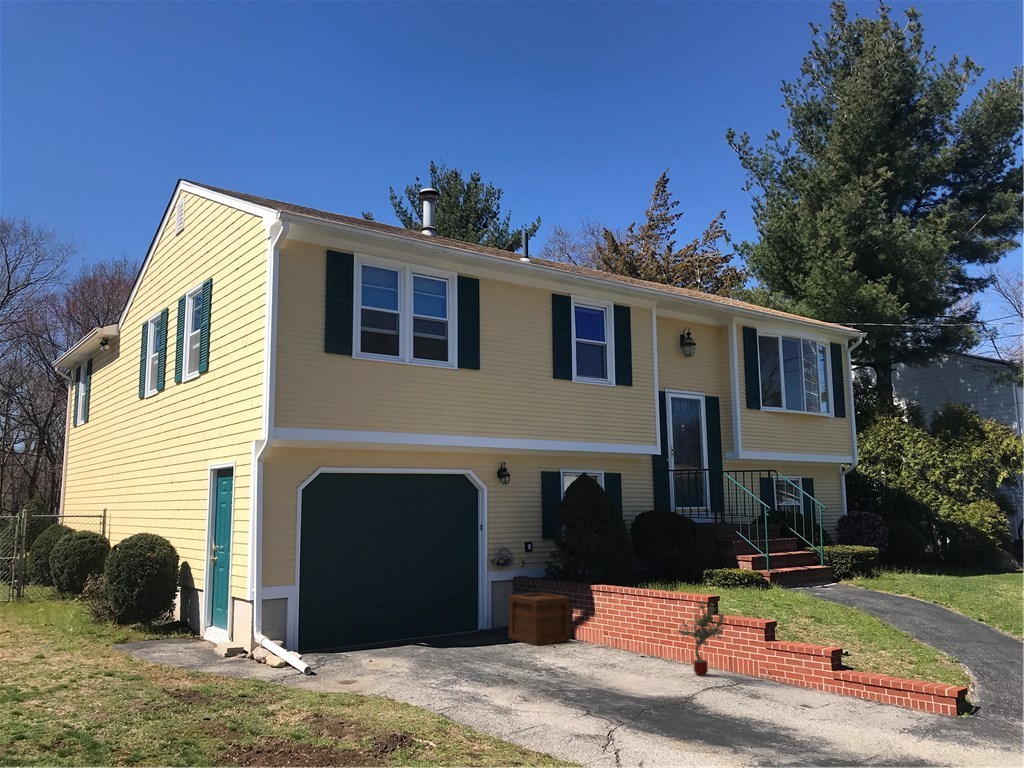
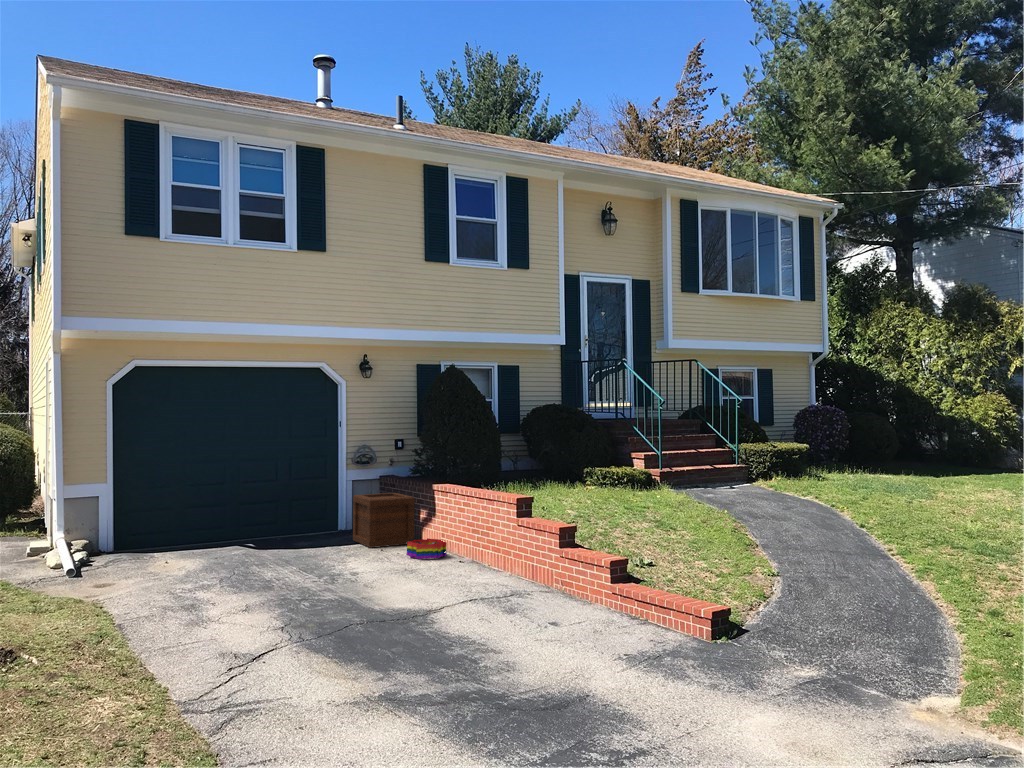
potted tree: present [678,602,724,676] -> none [480,503,526,583]
storage bin: none [581,636,619,655] -> present [407,538,447,559]

